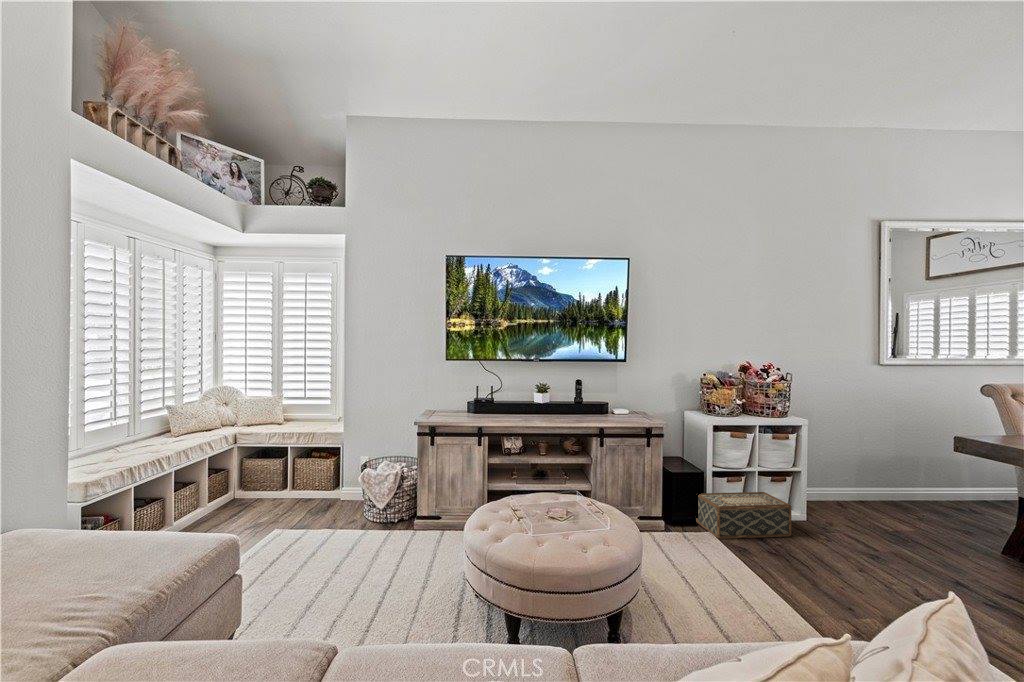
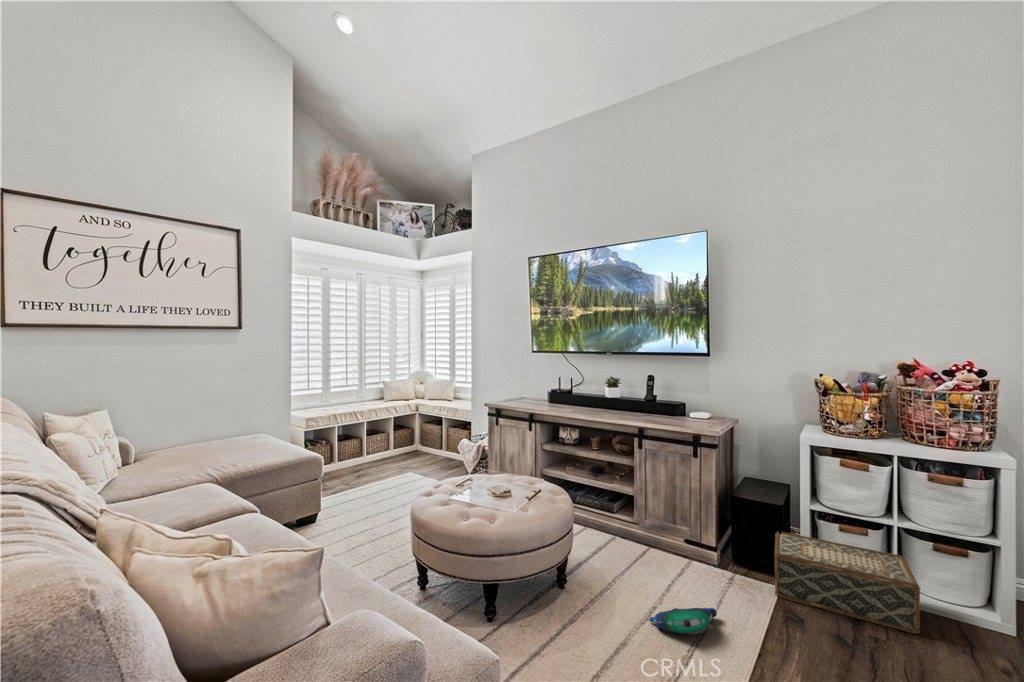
plush toy: none [685,556,723,582] -> present [649,608,717,634]

